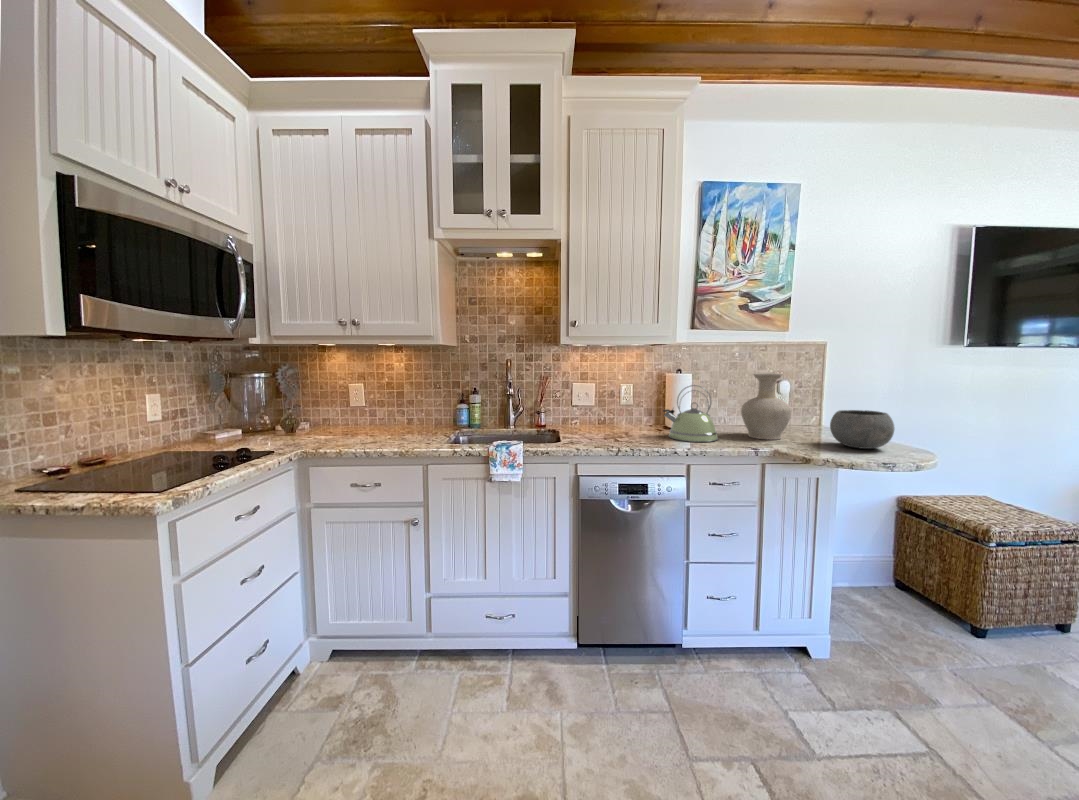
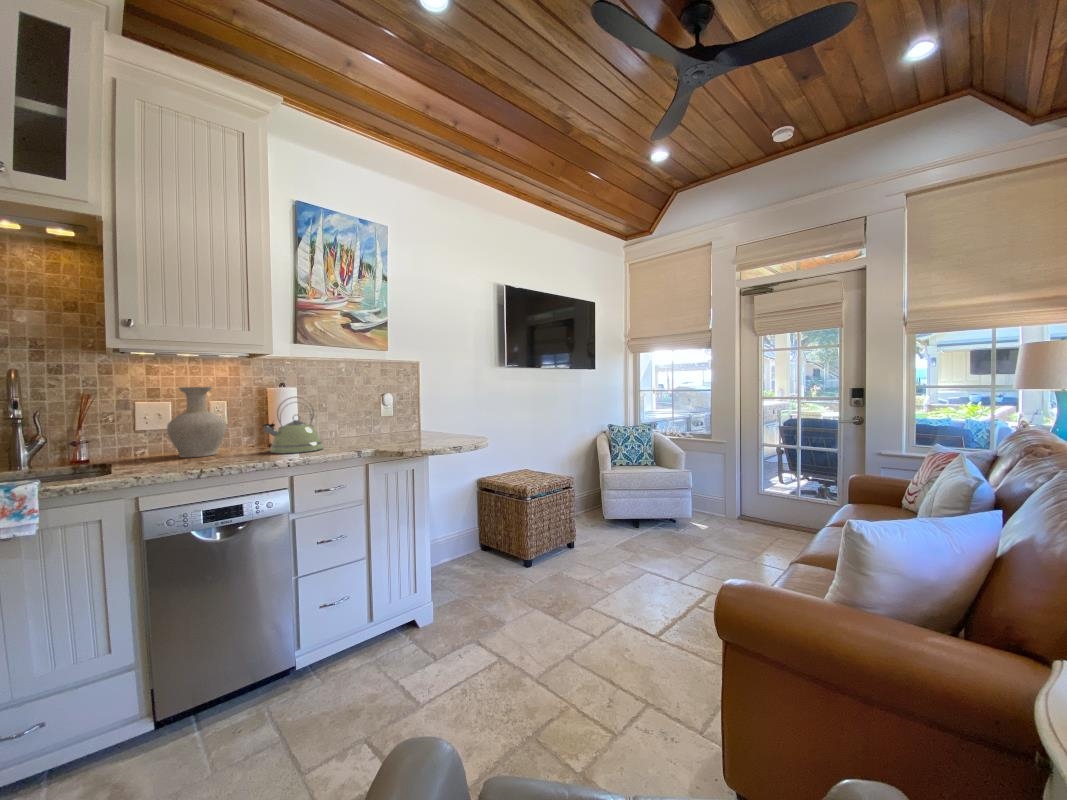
vase: present [741,373,791,440] -> present [167,387,226,457]
bowl: present [830,410,894,449] -> none [417,411,458,441]

